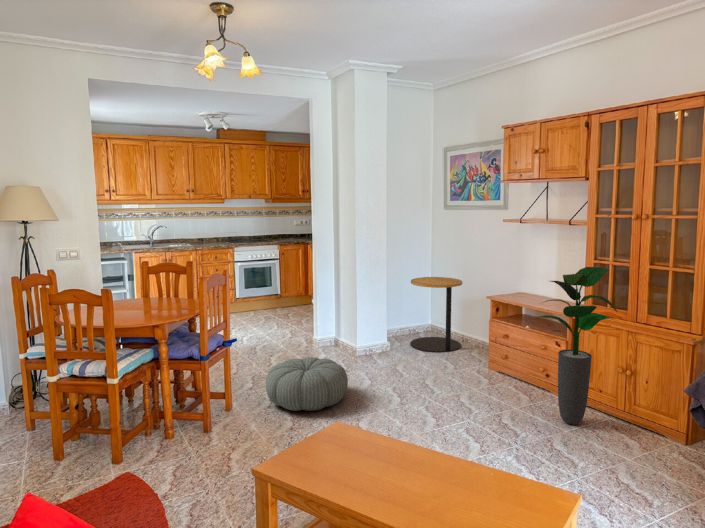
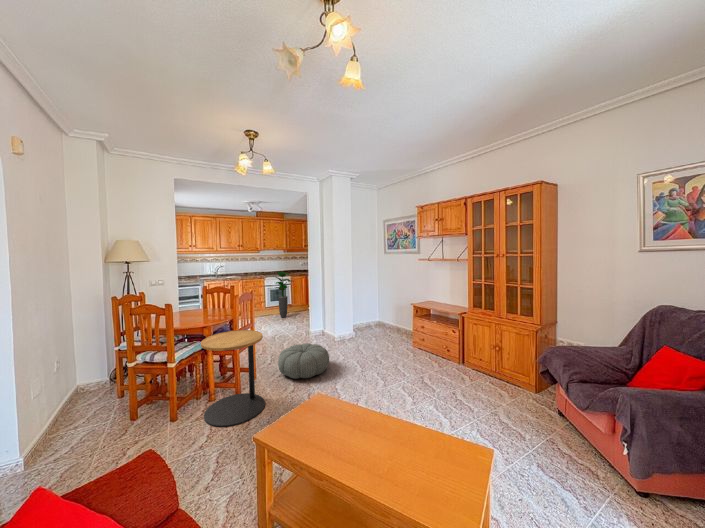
potted plant: present [538,267,617,425] -> present [276,272,291,318]
side table: present [410,277,462,353] -> present [201,330,265,427]

